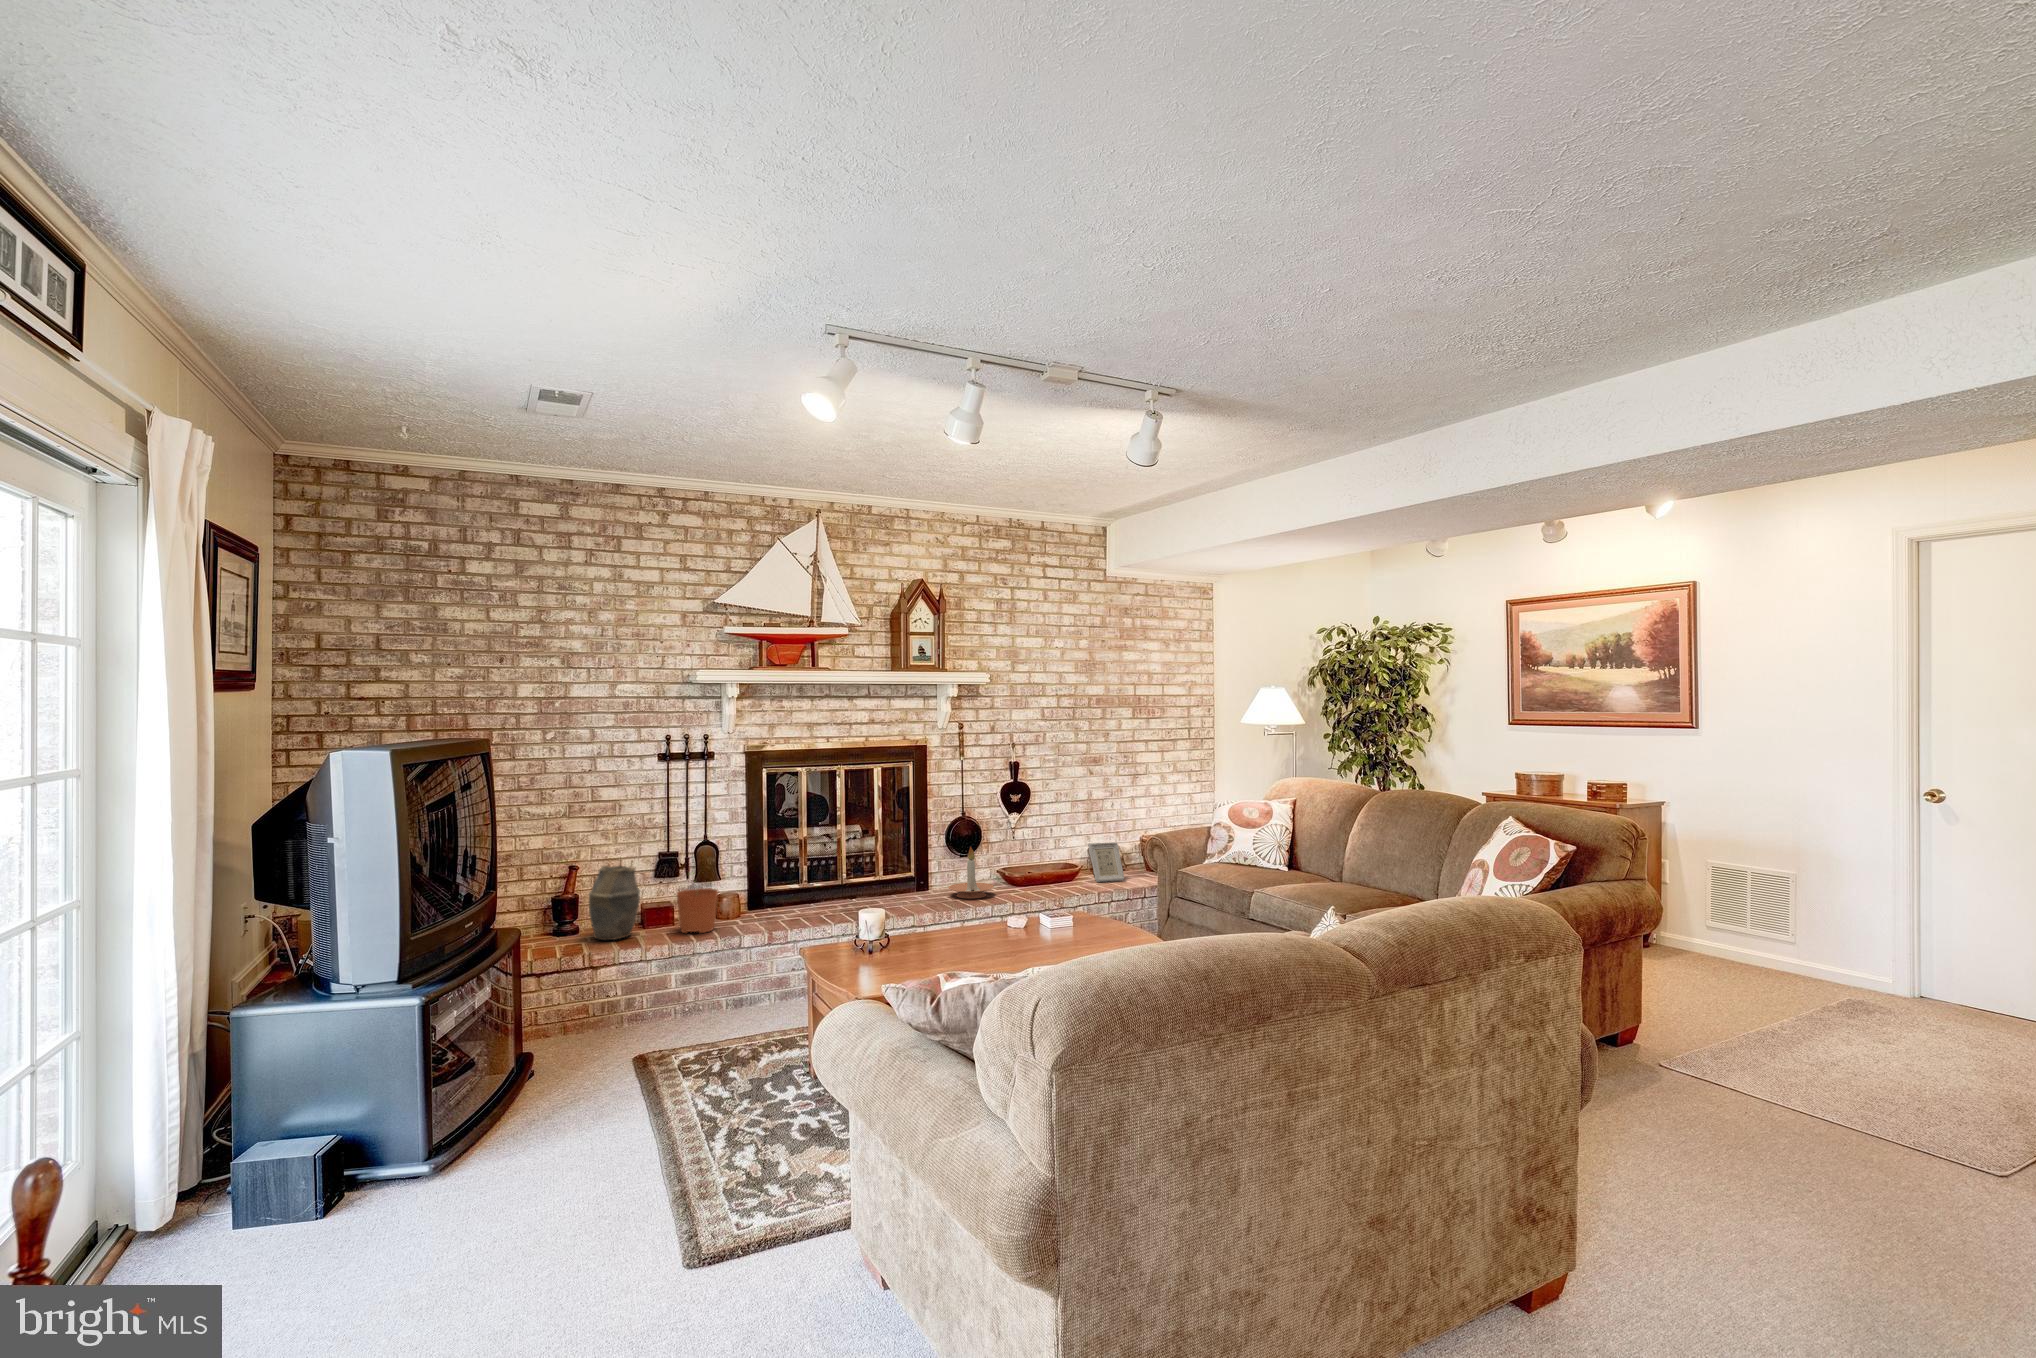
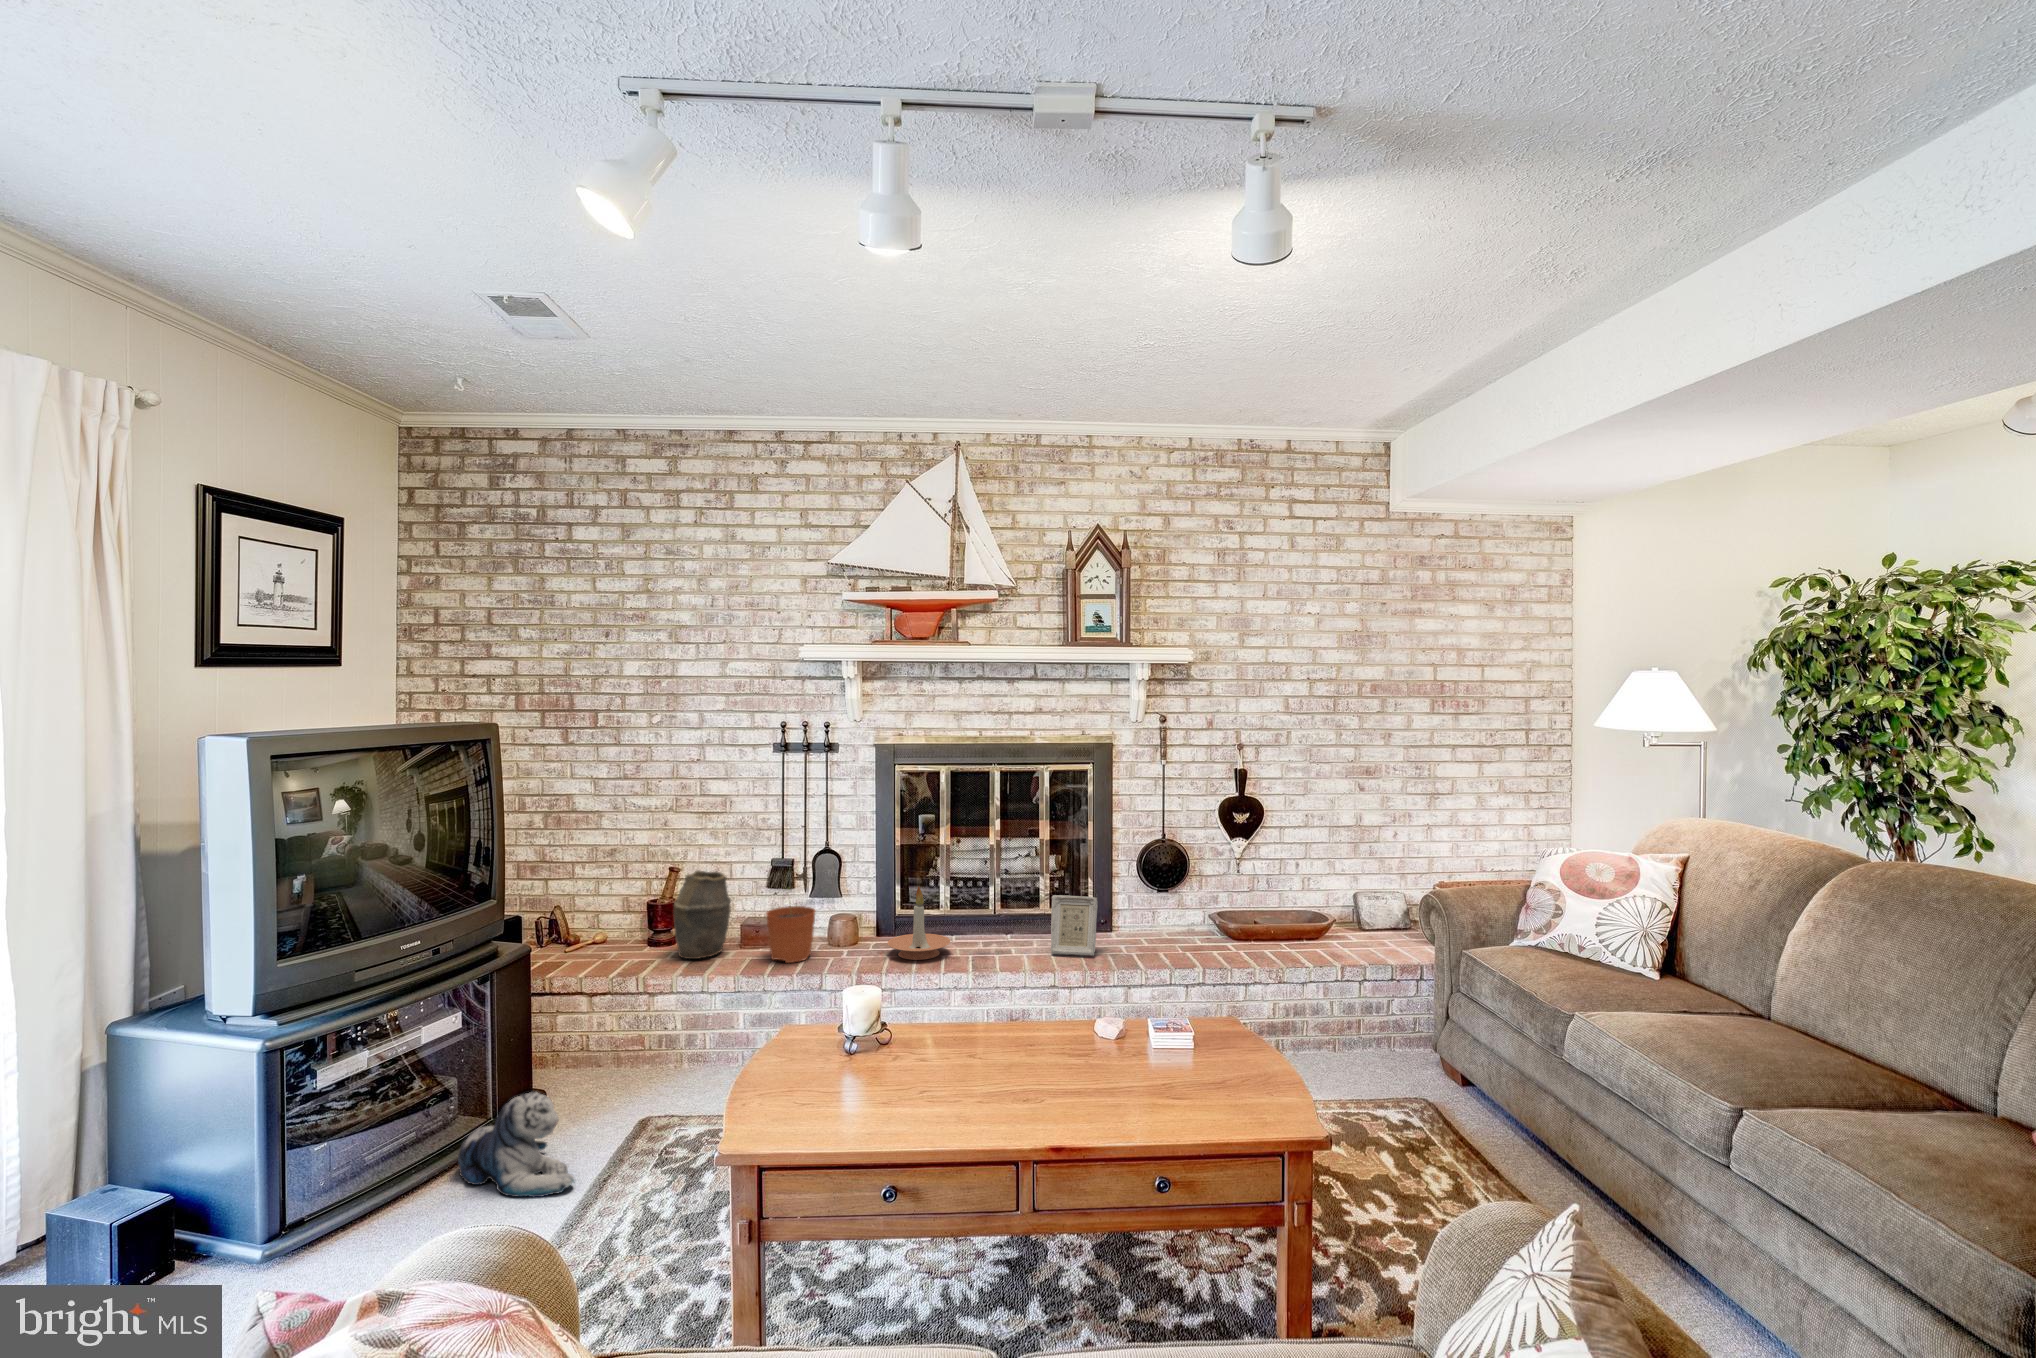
picture frame: present [1088,842,1124,882] -> present [1051,895,1098,956]
candle holder: present [948,847,994,899] -> present [887,887,950,960]
plush toy: none [515,1032,640,1110] -> present [458,1091,575,1197]

